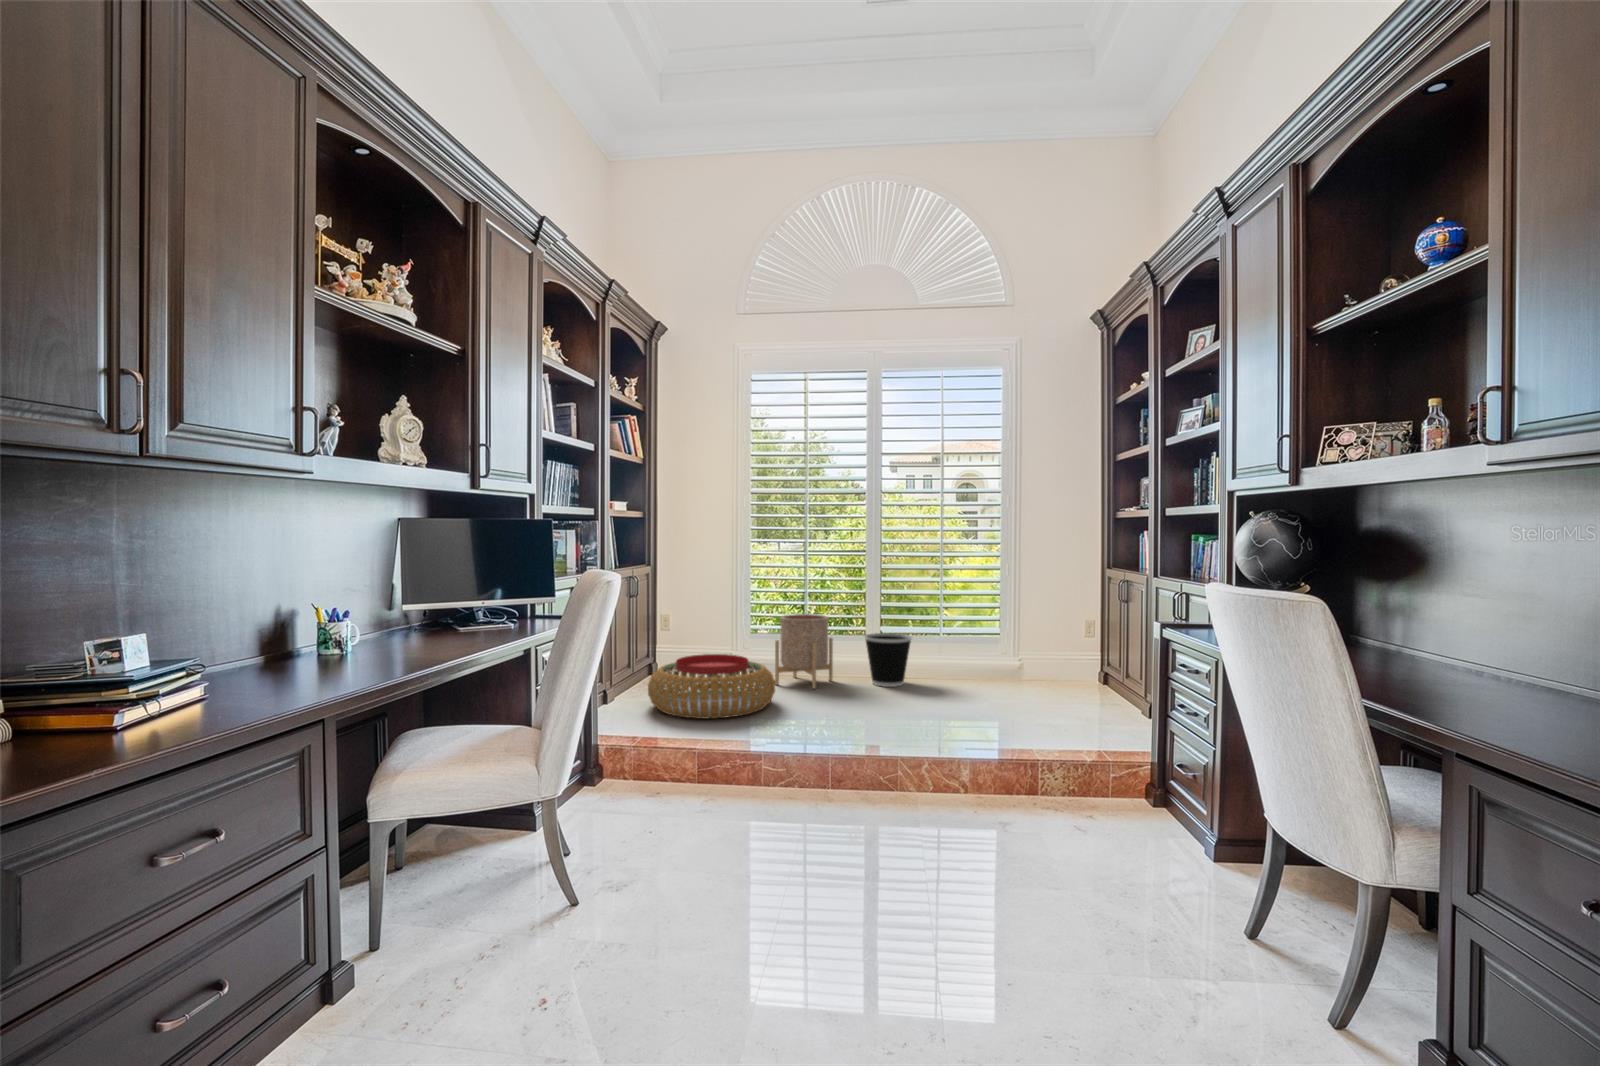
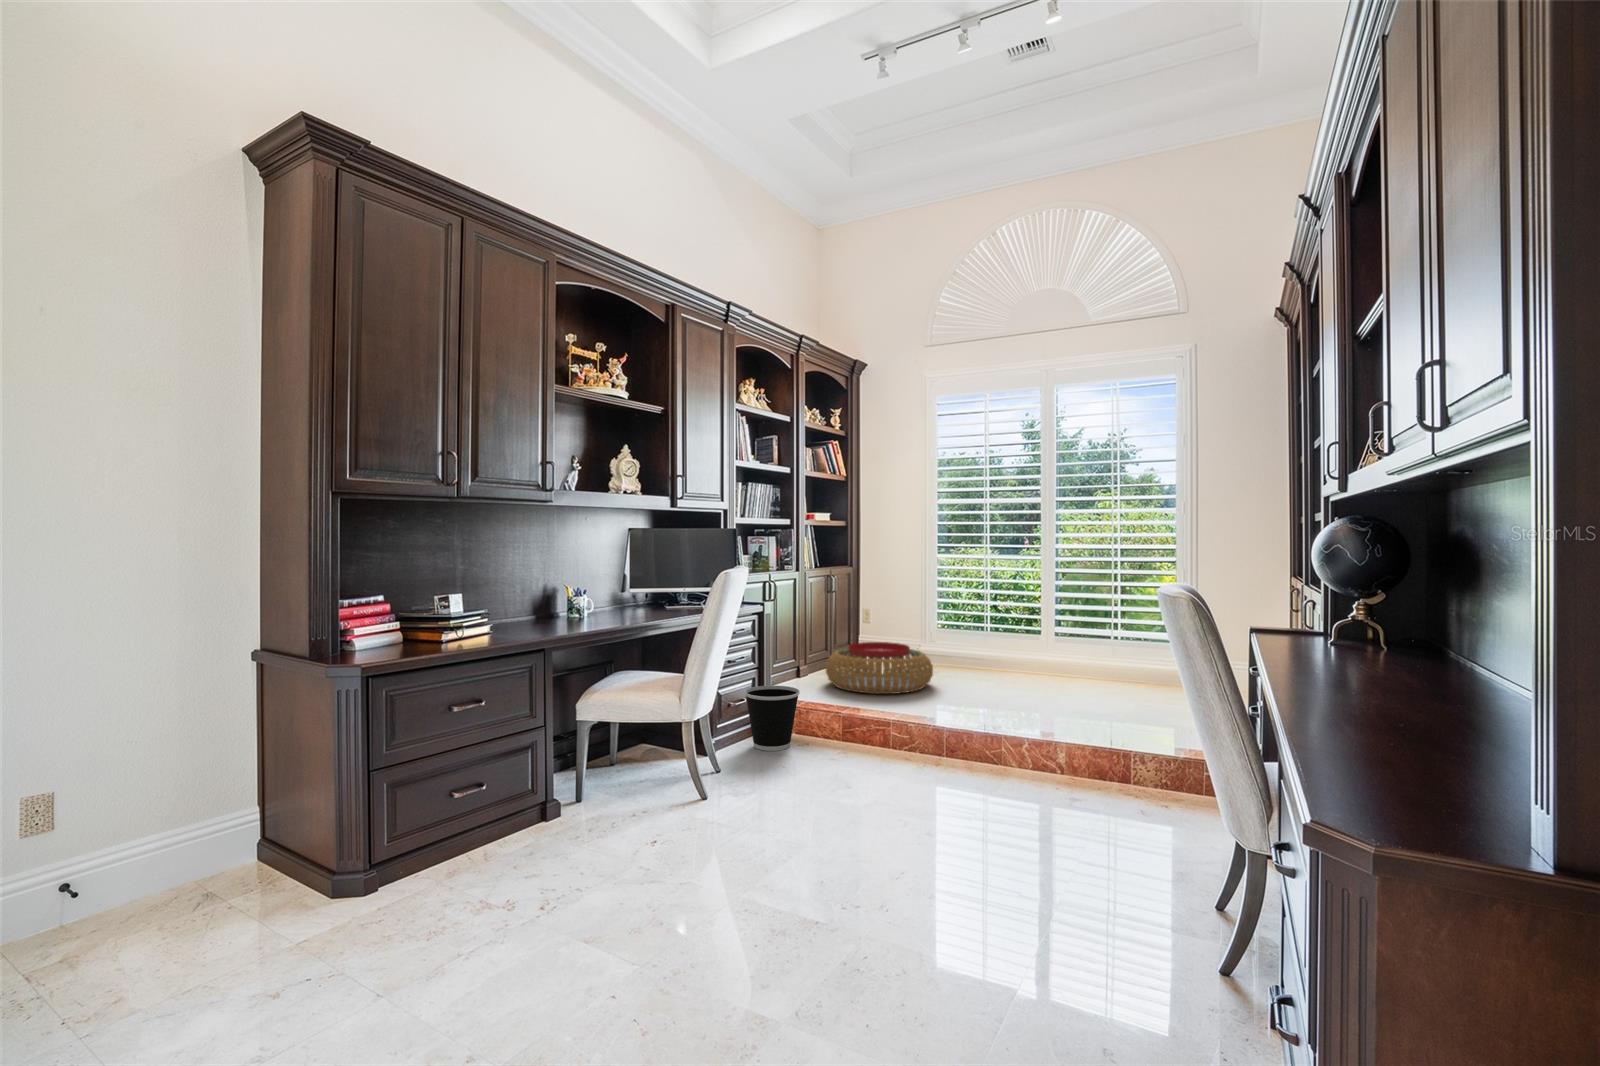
planter: present [775,614,833,689] -> none [948,613,1004,680]
wastebasket: present [864,633,912,687] -> present [744,686,800,751]

